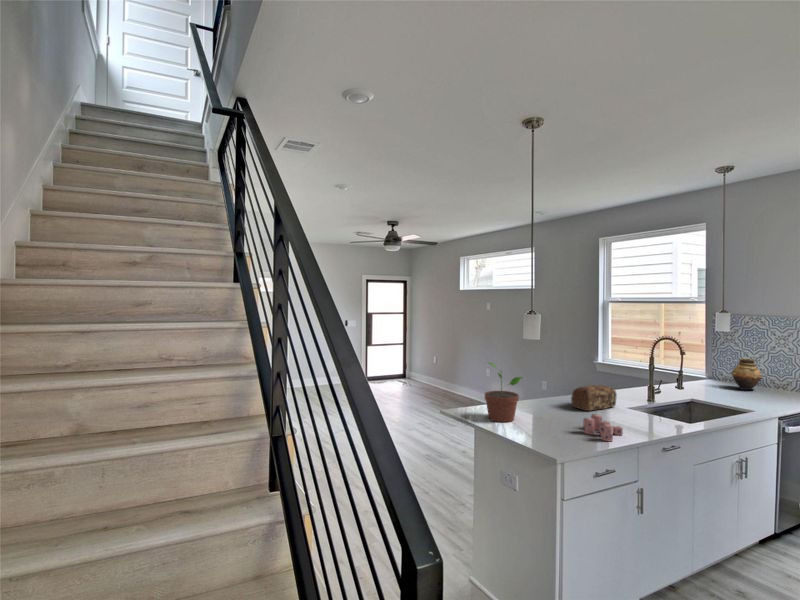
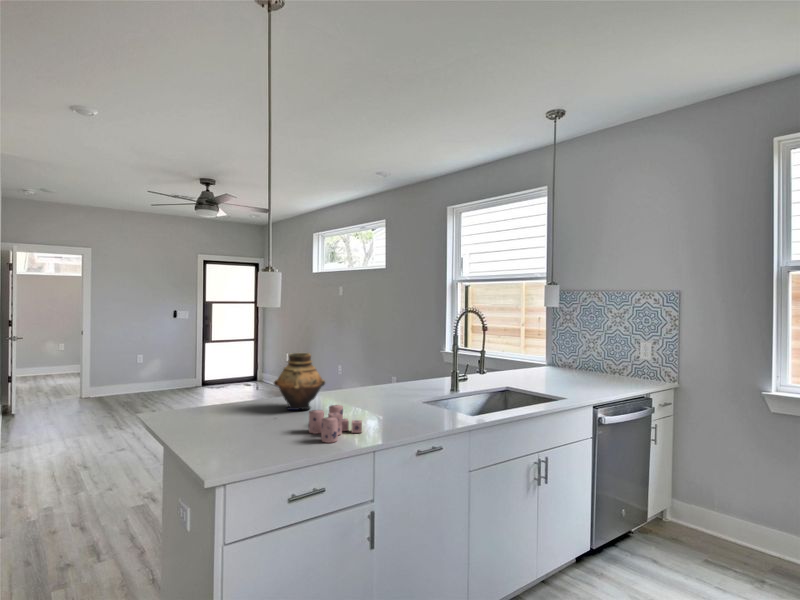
vase: present [732,358,762,390] -> present [274,353,325,410]
potted plant: present [485,363,522,422] -> none [186,333,246,421]
bread loaf: present [571,385,617,411] -> none [340,369,401,403]

